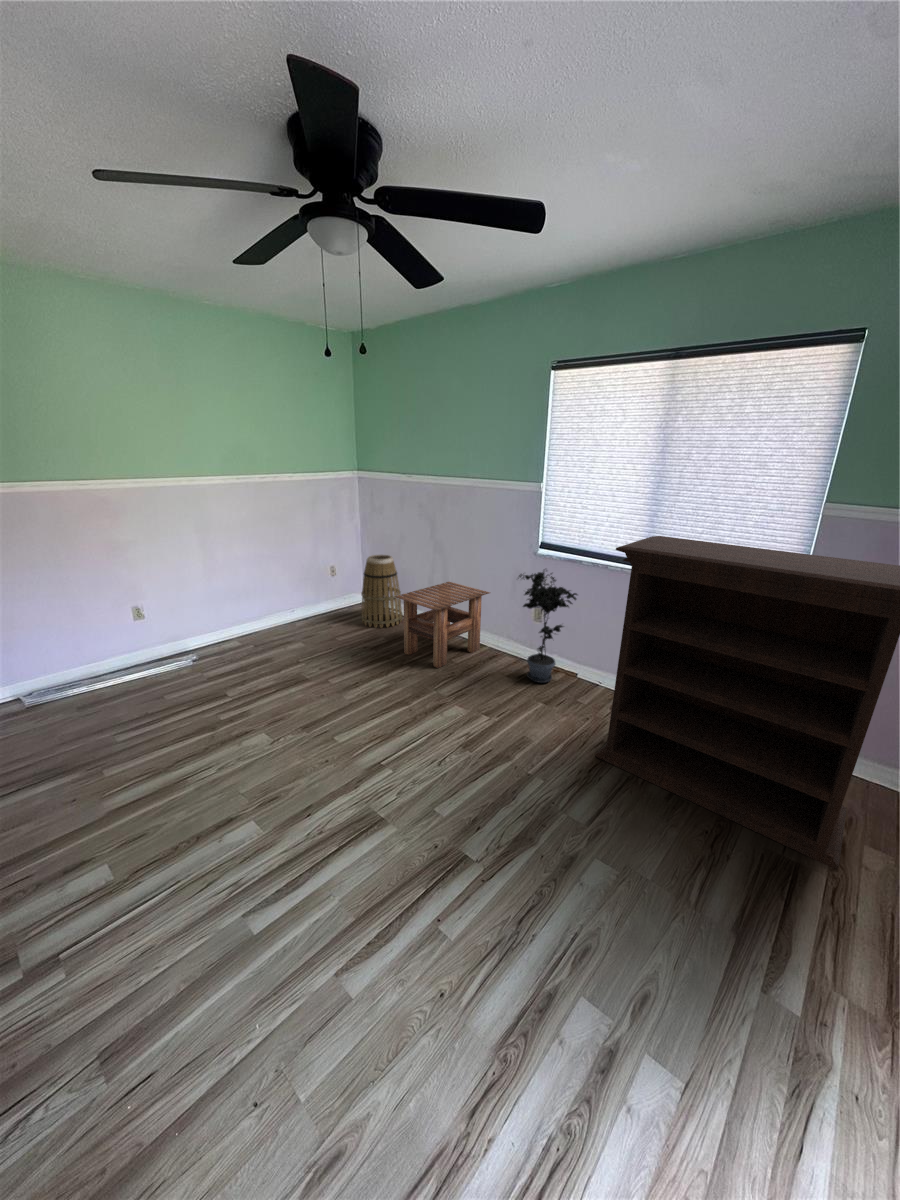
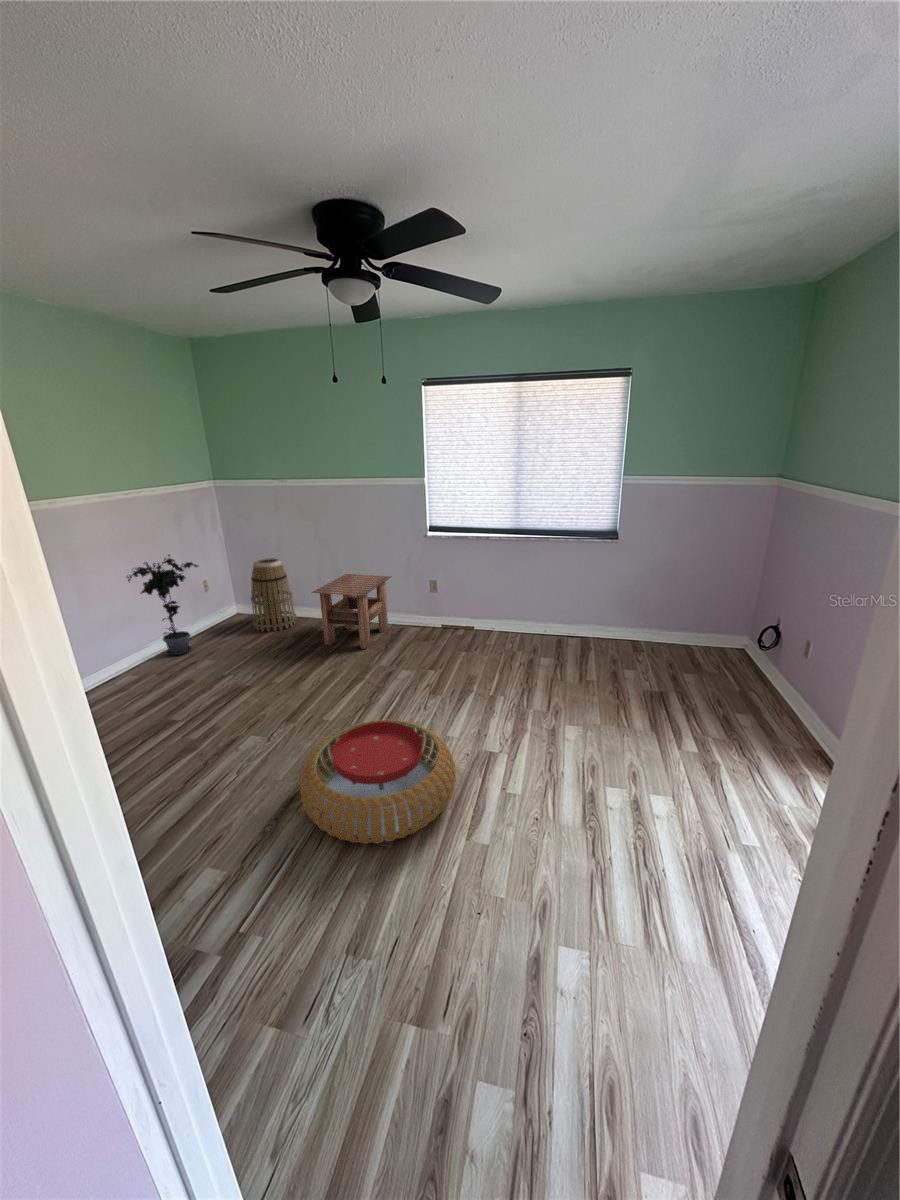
bookshelf: present [595,536,900,870] -> none [526,511,708,690]
potted plant: present [519,571,577,683] -> present [127,555,198,655]
pouf: none [200,760,396,930] -> present [300,719,456,844]

